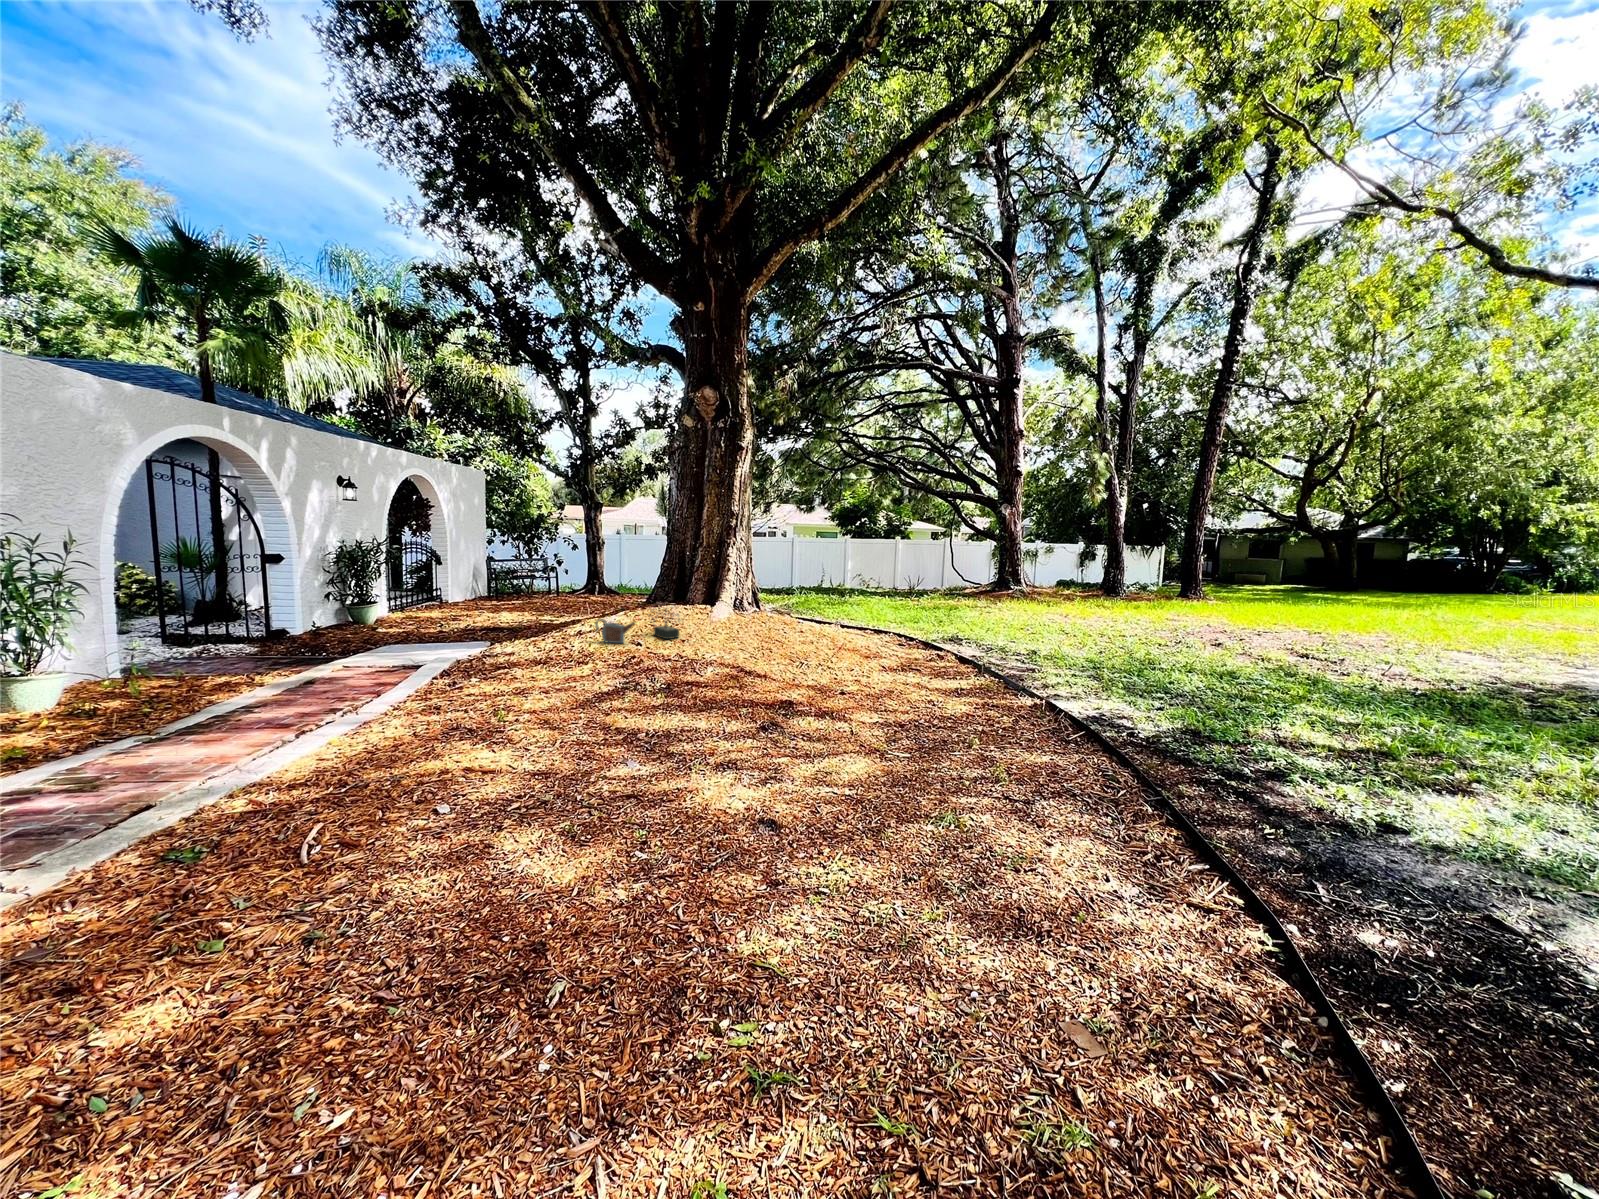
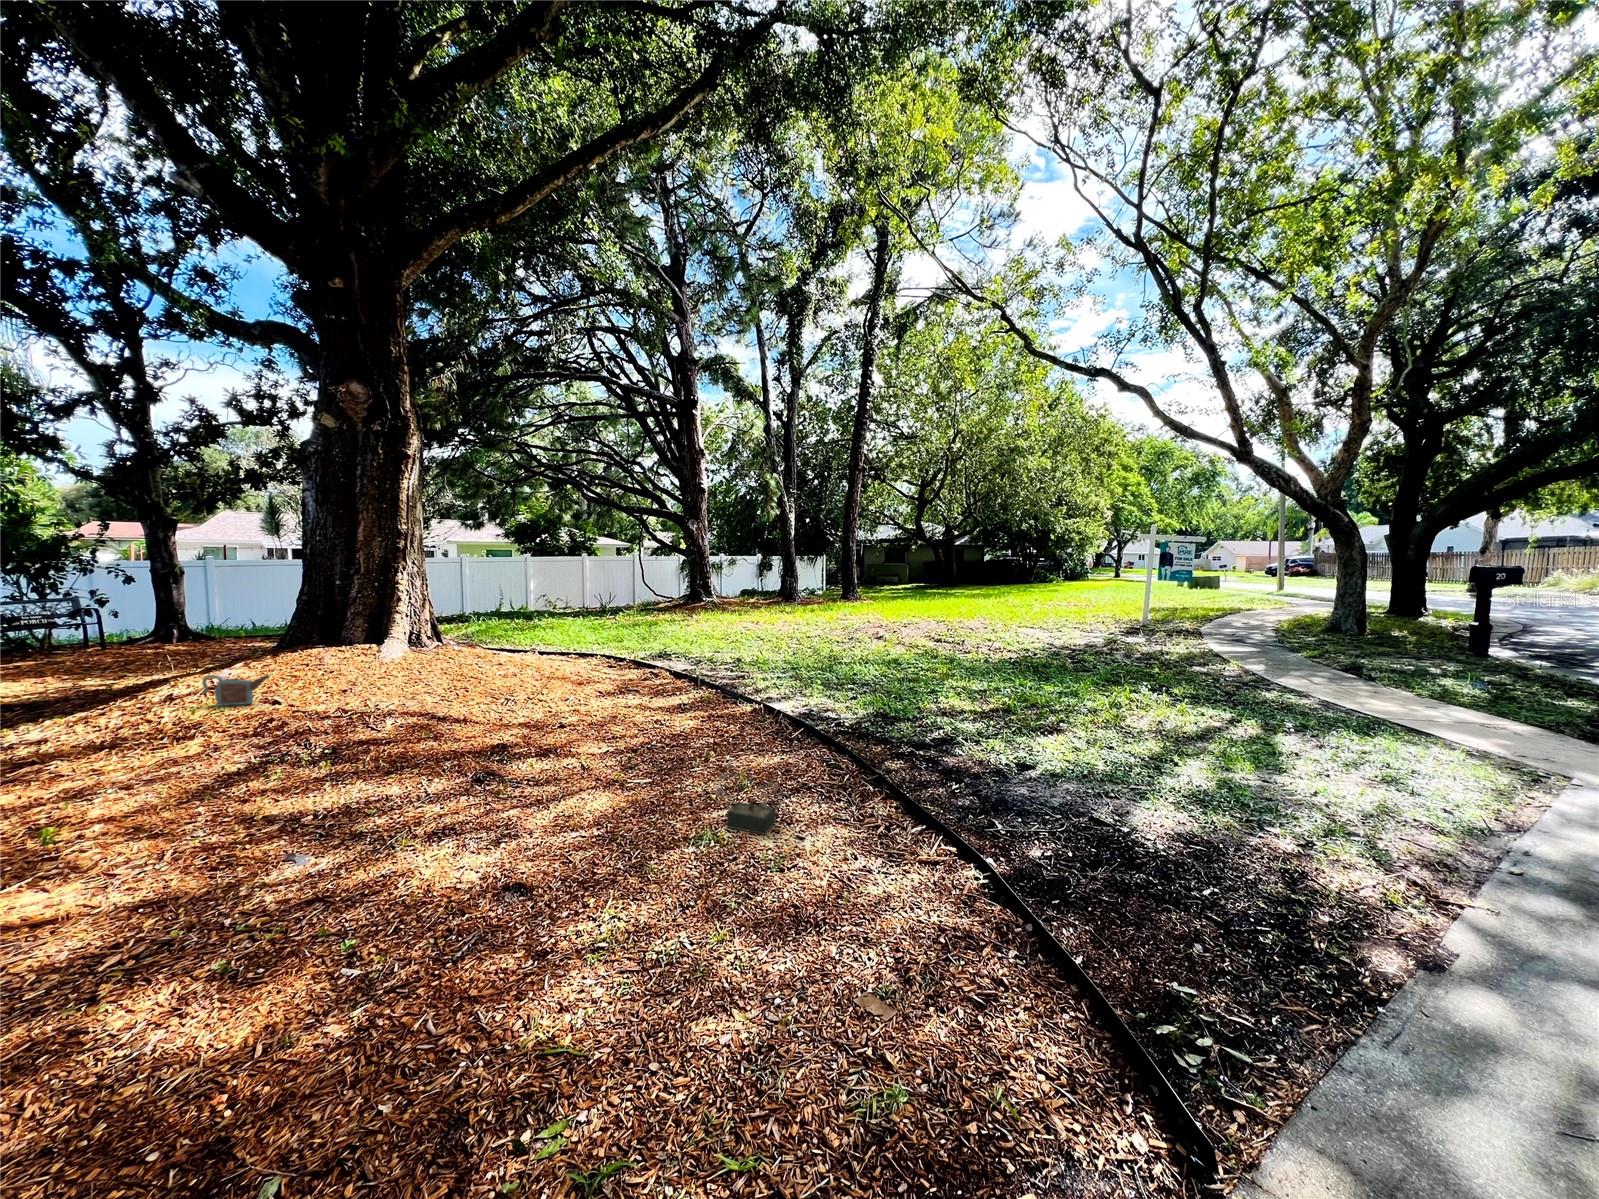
decorative plant: present [648,603,681,639] -> present [716,762,783,835]

